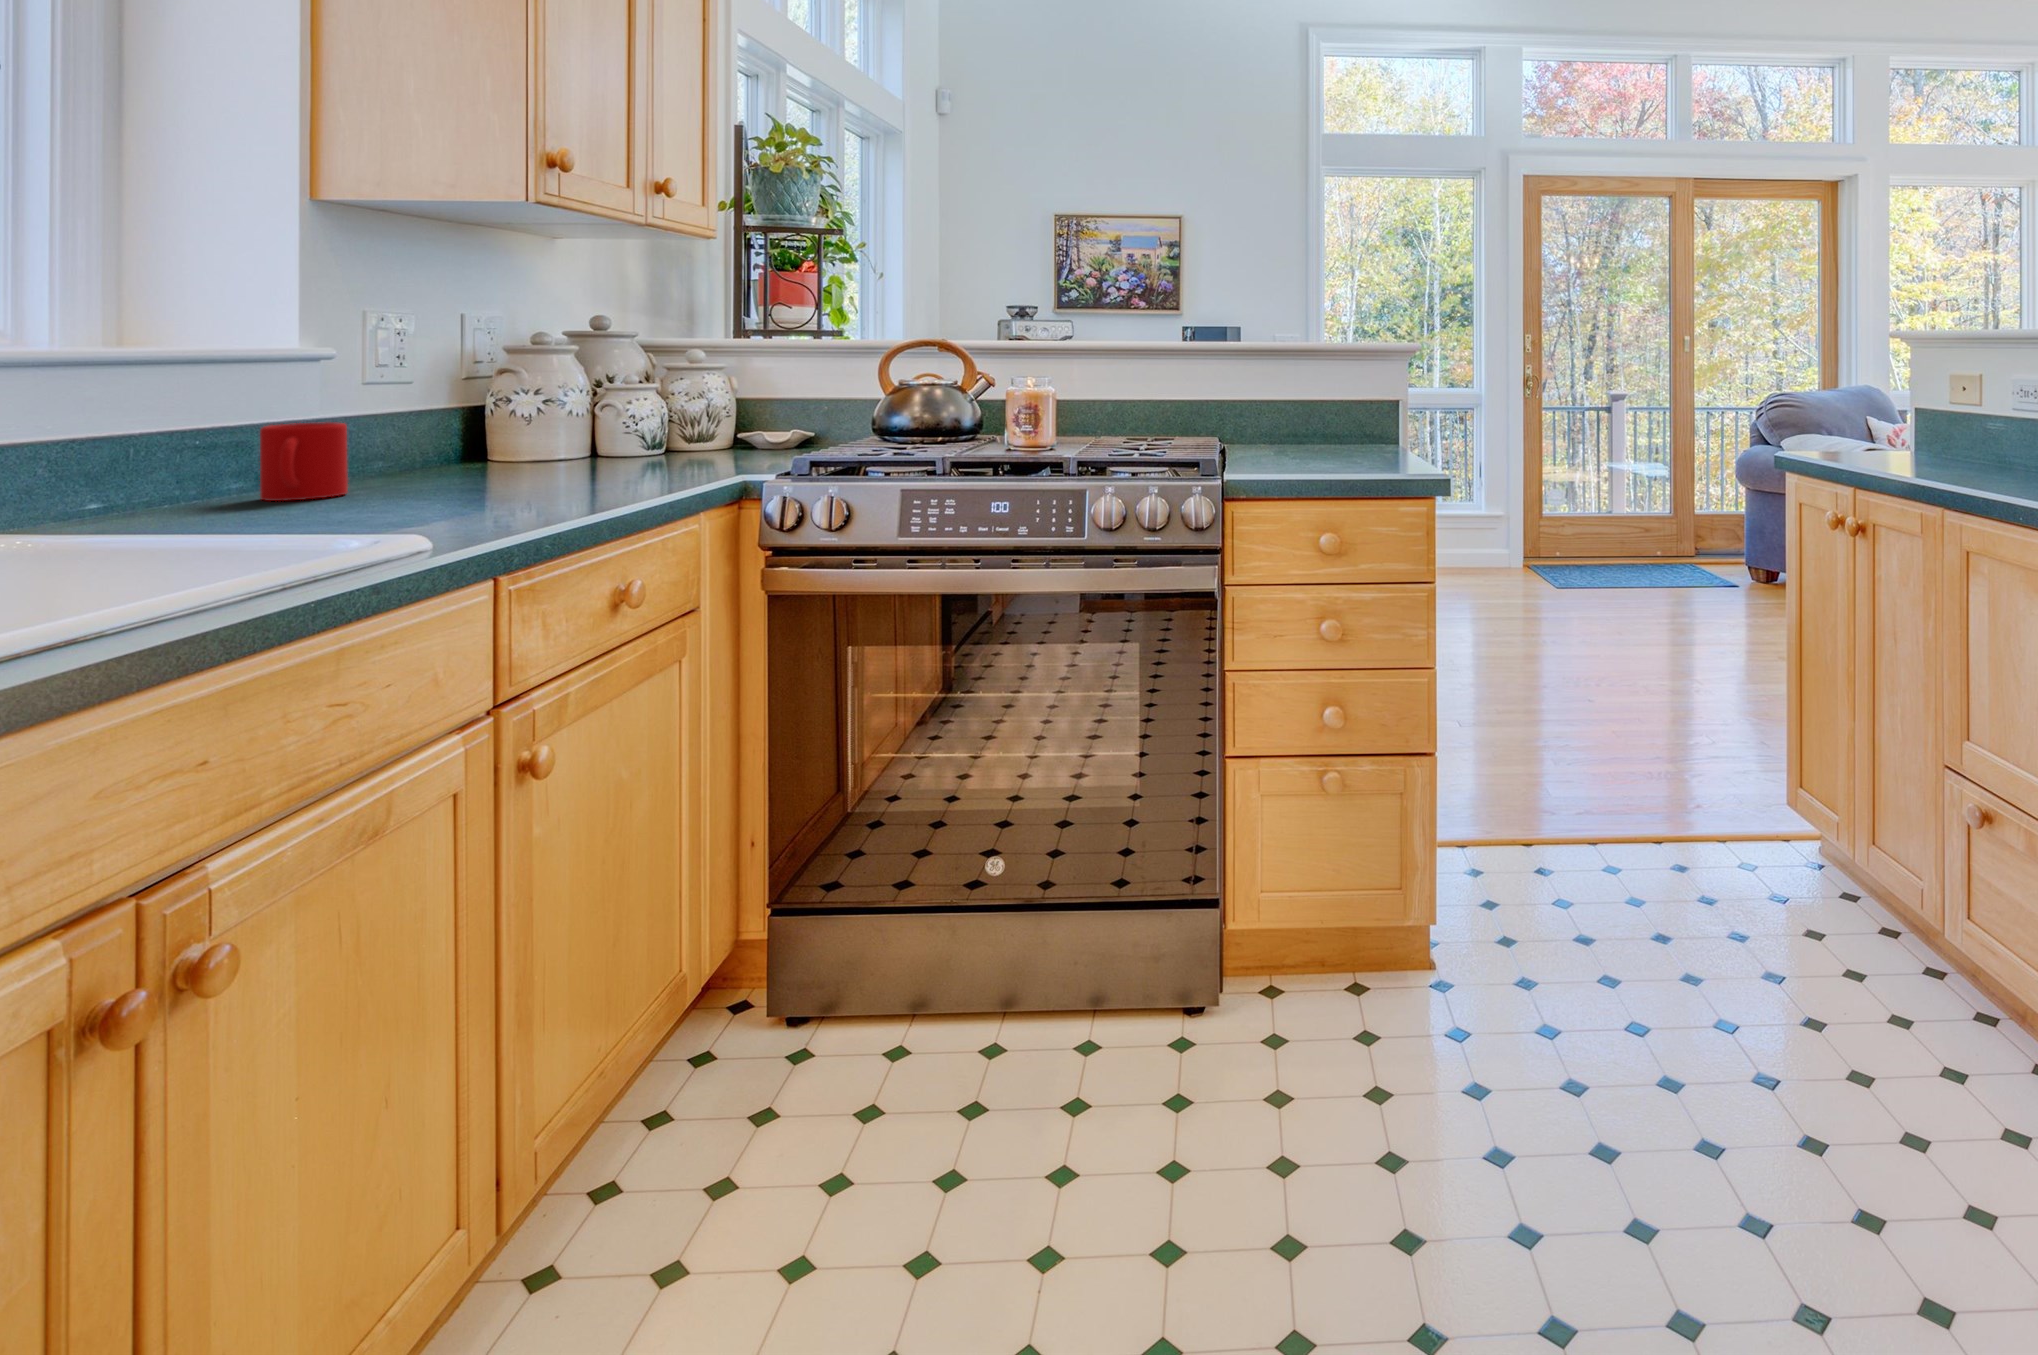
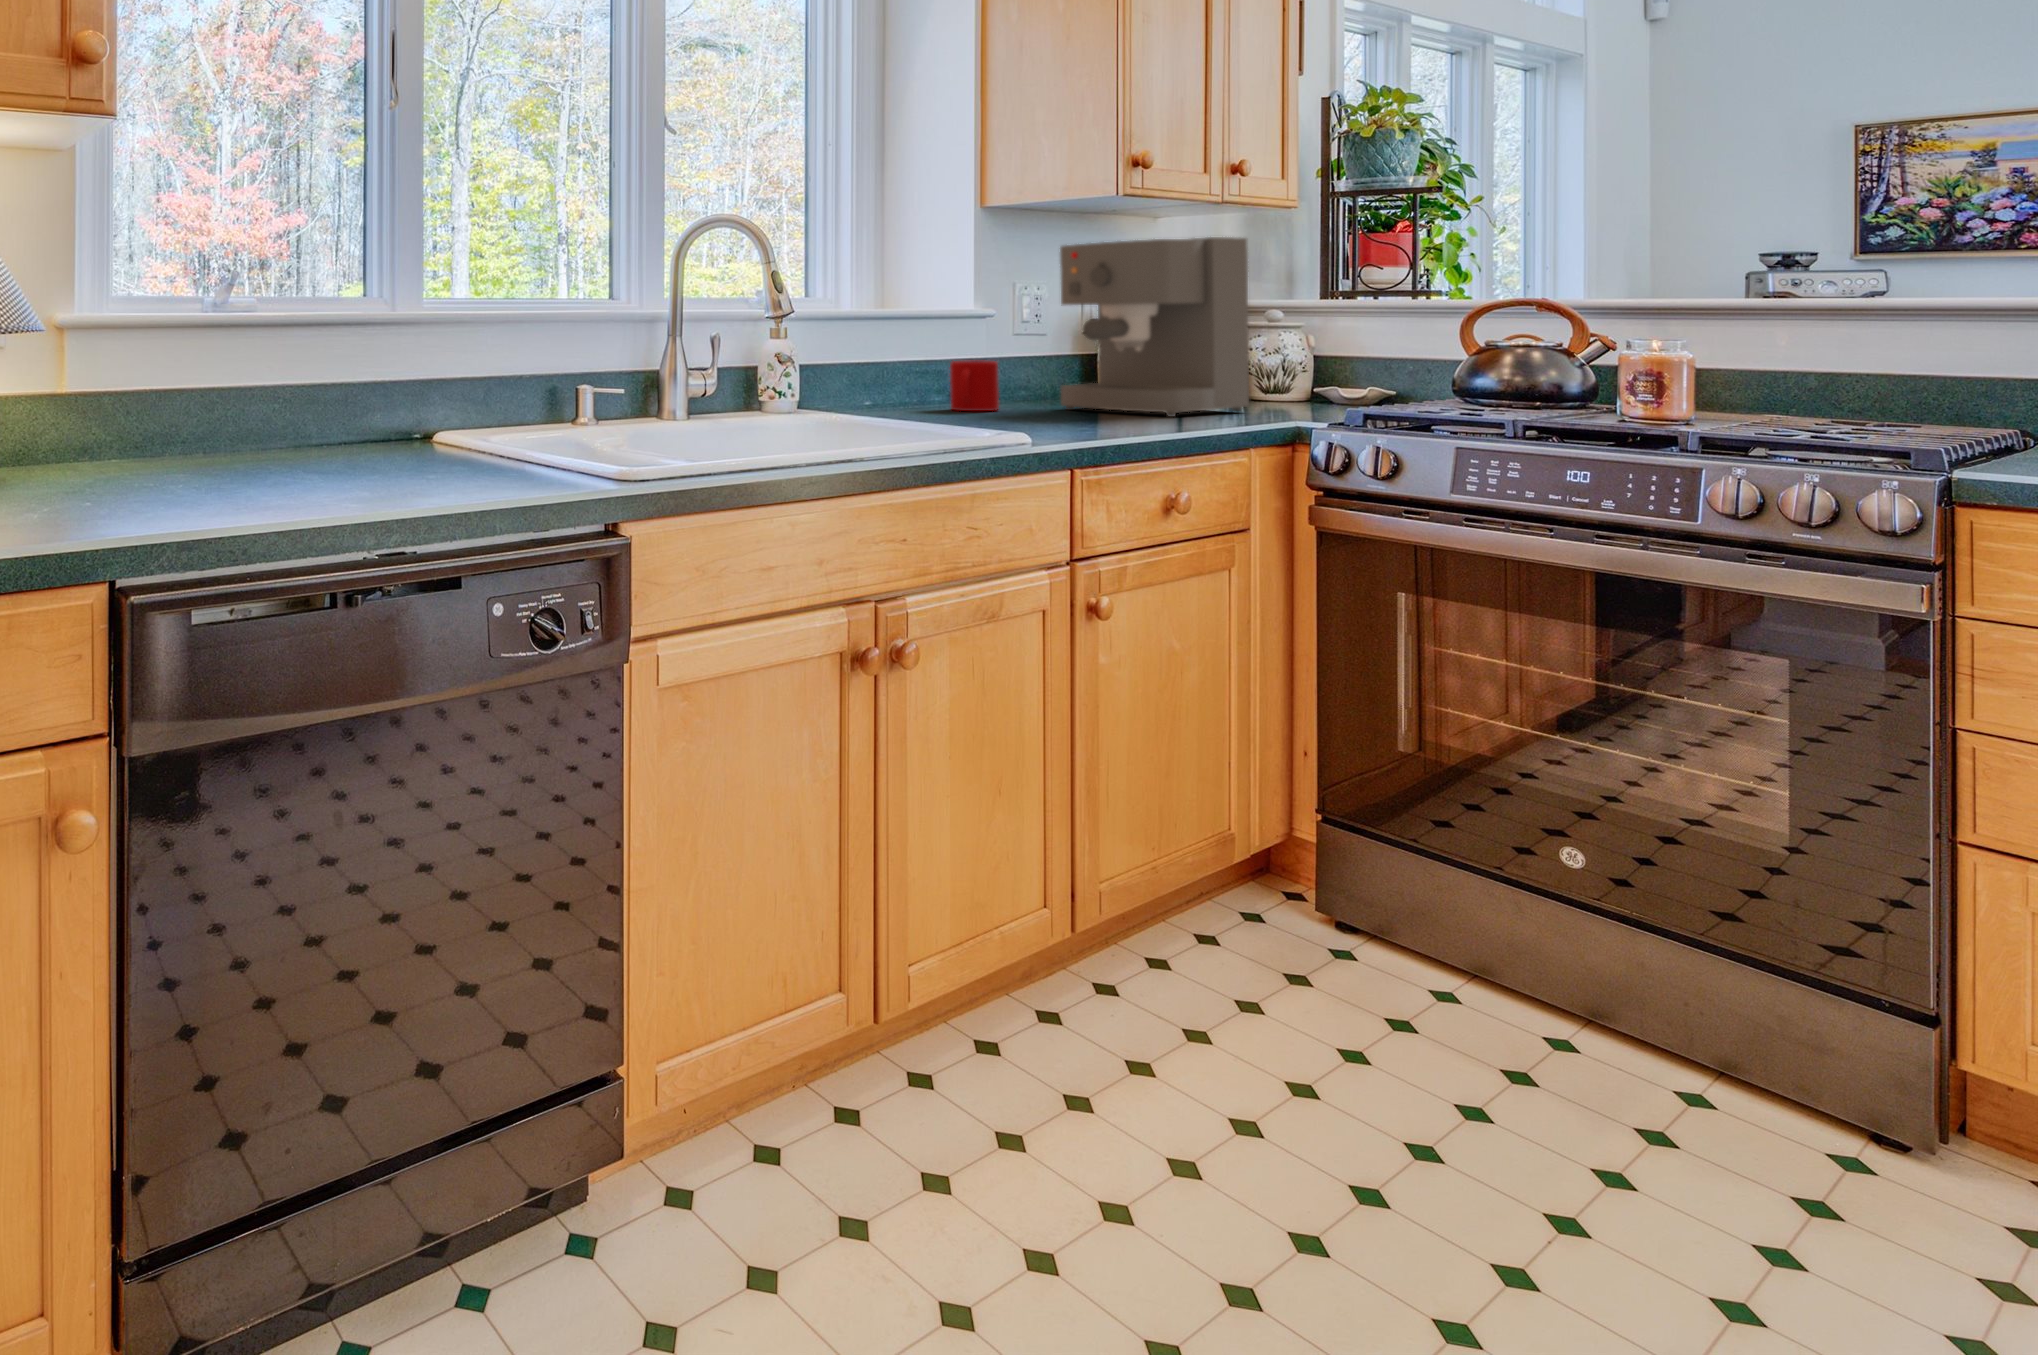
coffee maker: none [446,262,689,483] -> present [1060,237,1249,417]

